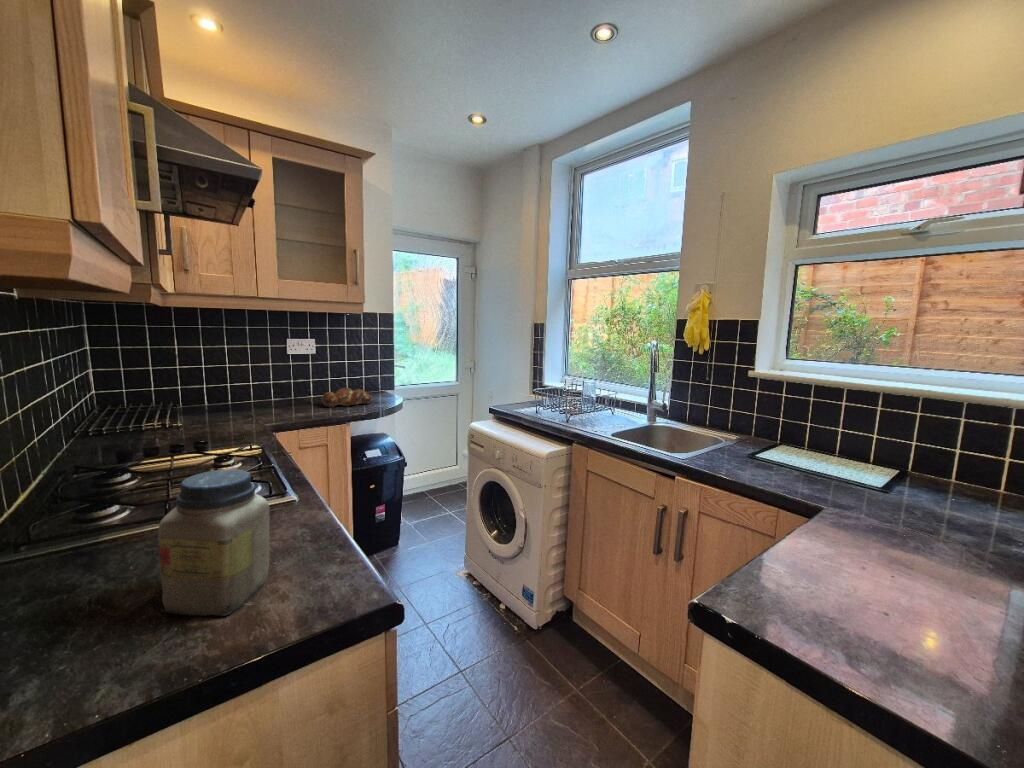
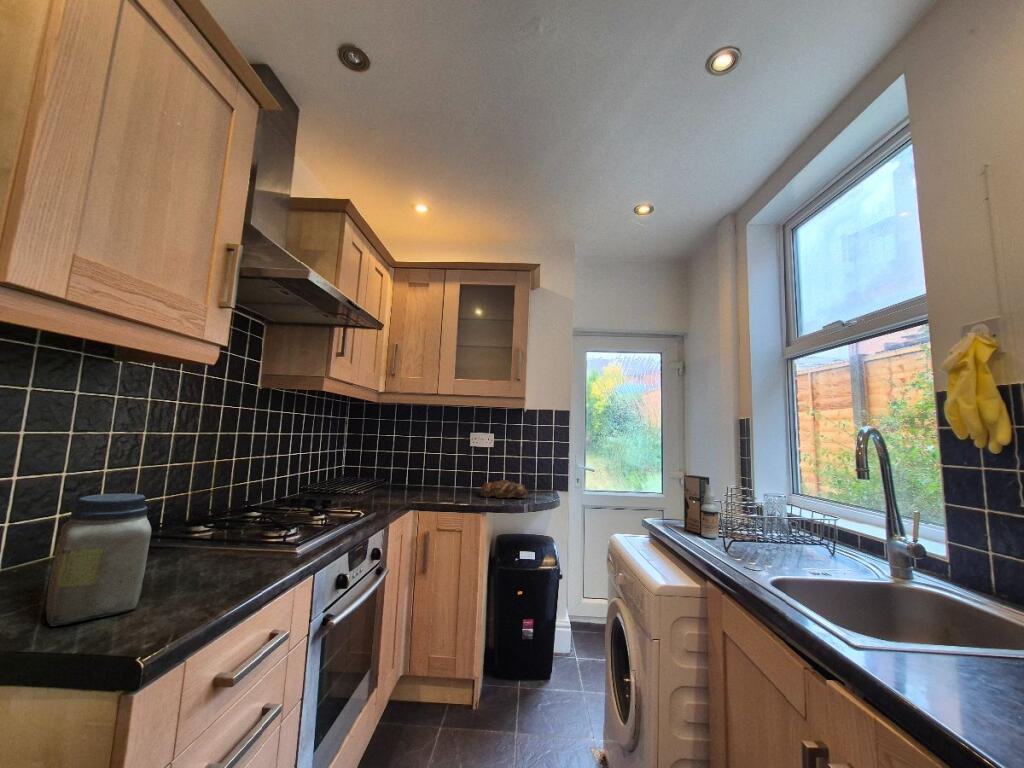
spray bottle: none [531,372,558,415] -> present [684,475,719,538]

